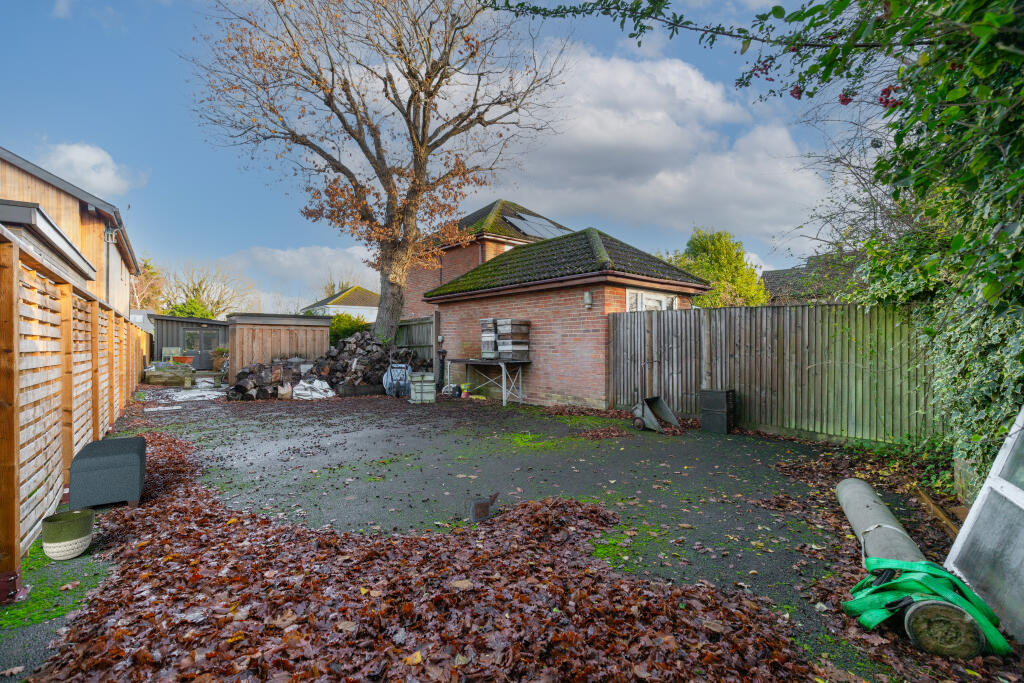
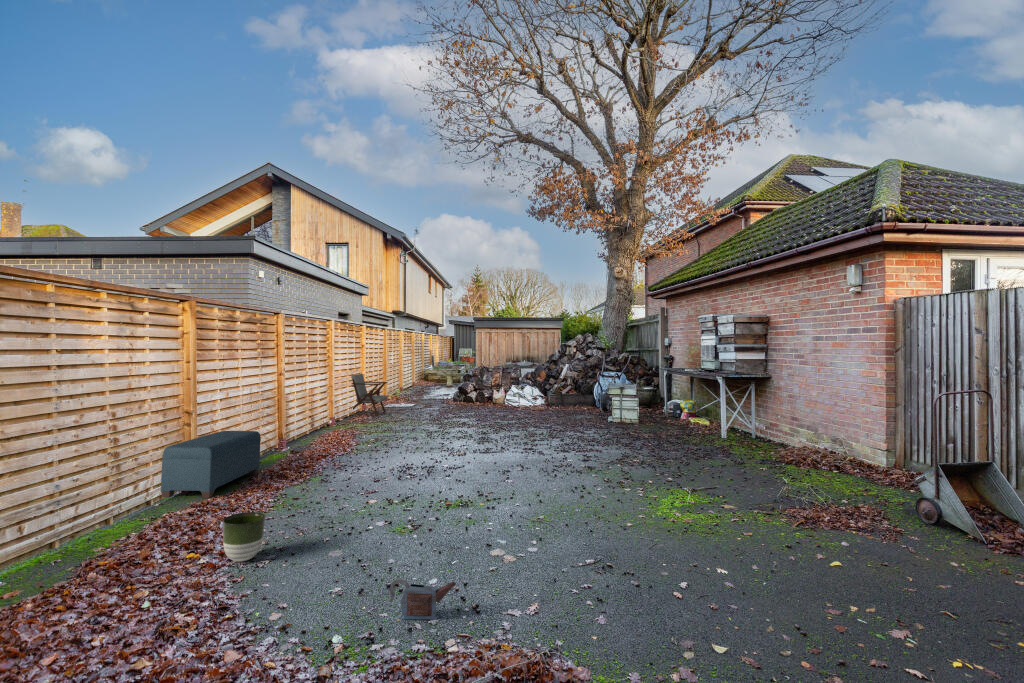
lounge chair: none [124,376,173,424] -> present [351,374,387,416]
planter: present [42,509,95,560] -> present [223,512,265,562]

